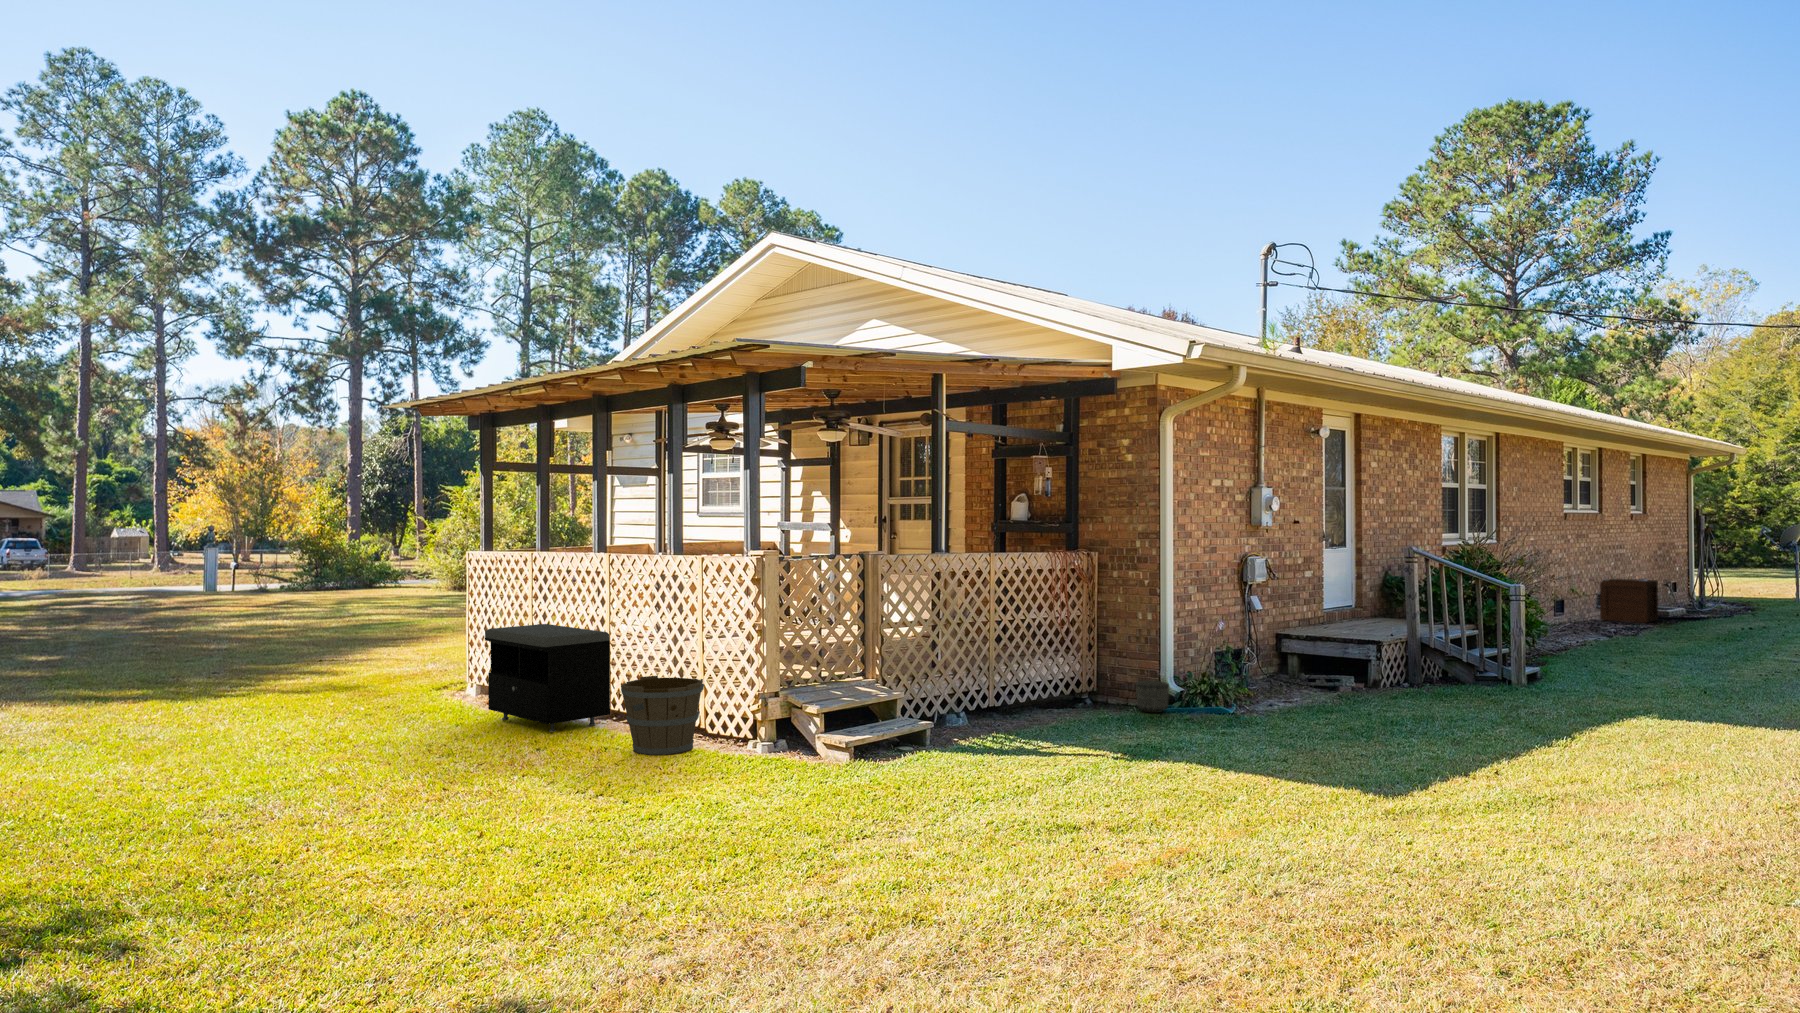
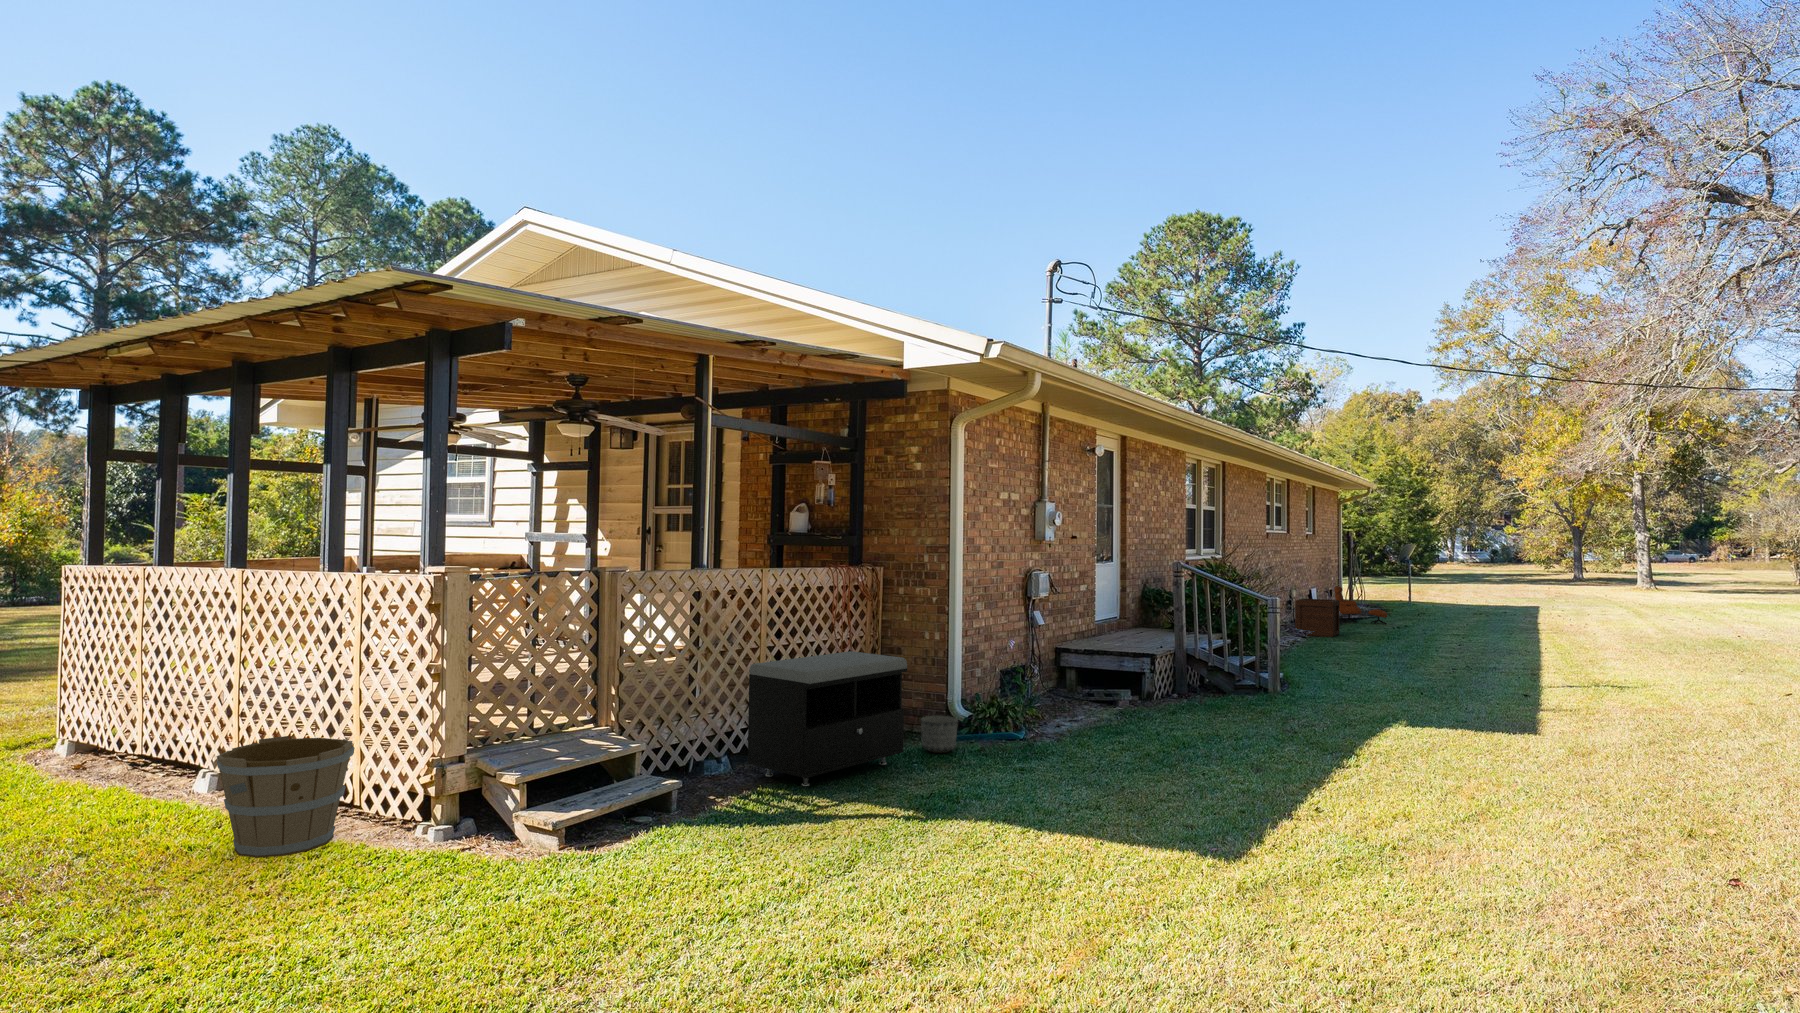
armchair: none [1666,564,1737,609] -> present [1334,586,1387,624]
storage bench: present [485,624,610,732] -> present [748,651,907,786]

